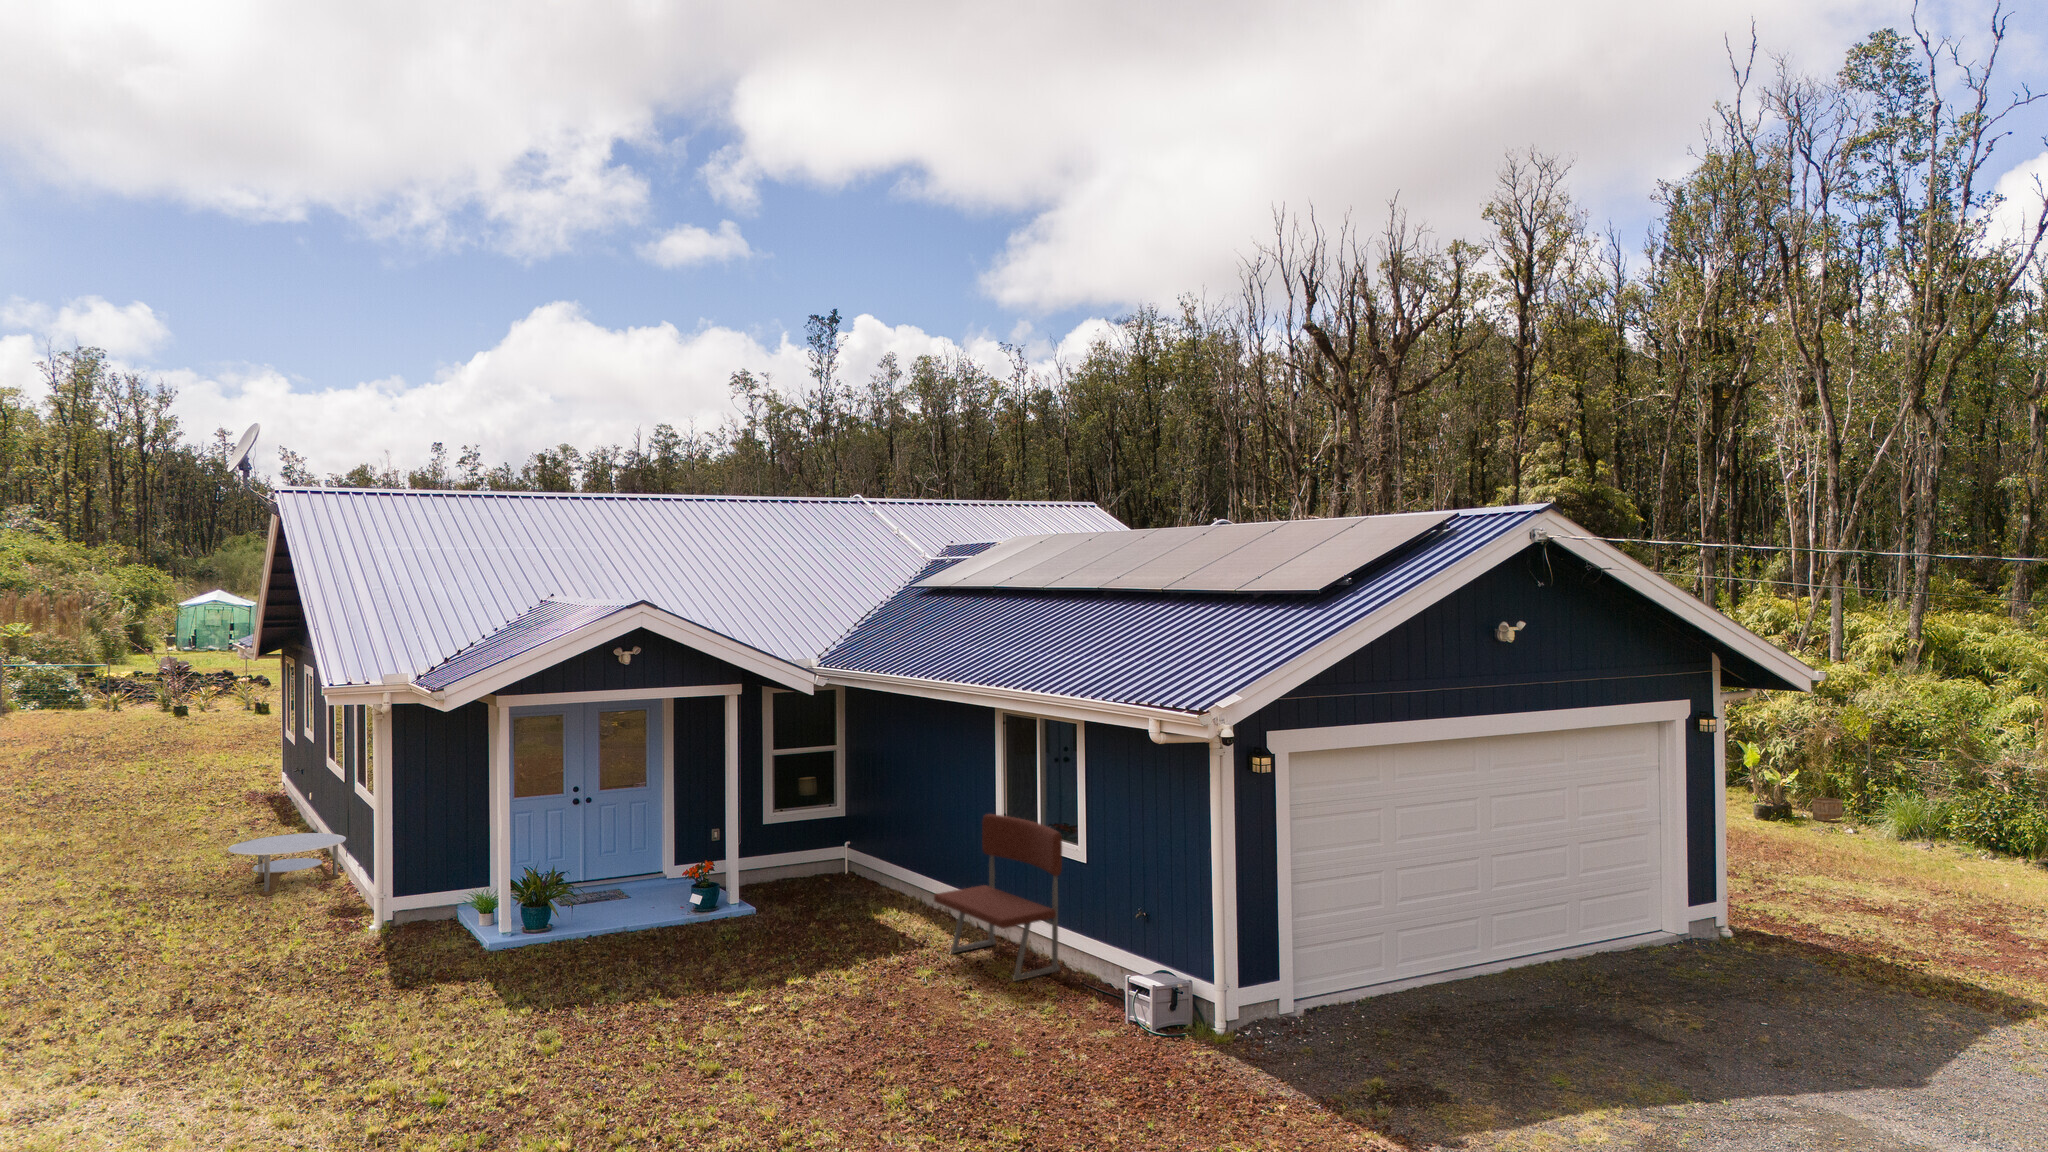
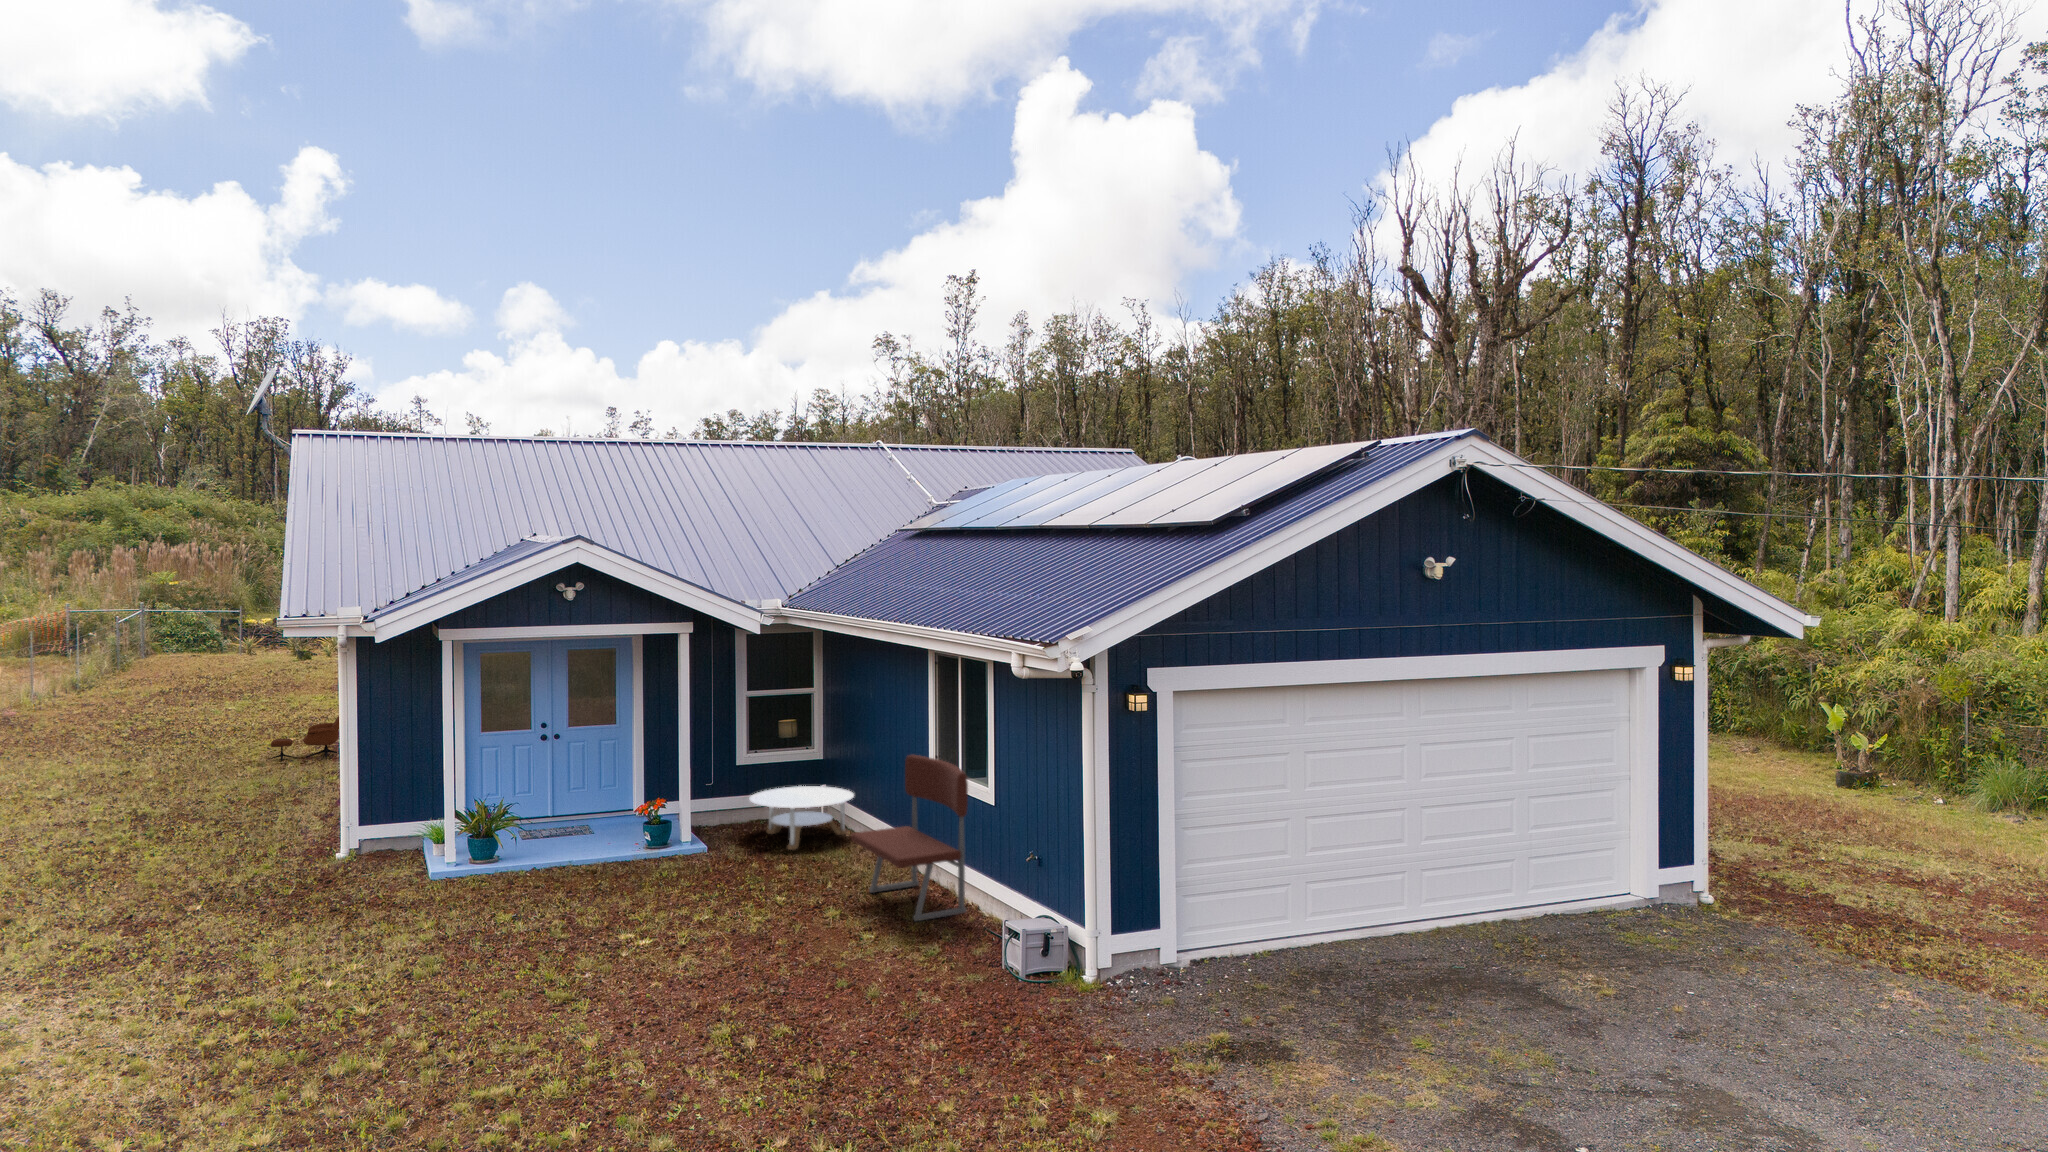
lounge chair: none [213,765,305,828] -> present [267,716,339,761]
wooden bucket: present [1811,797,1843,822] -> none [1879,761,1915,787]
round table: present [228,833,346,896] -> present [749,786,854,850]

